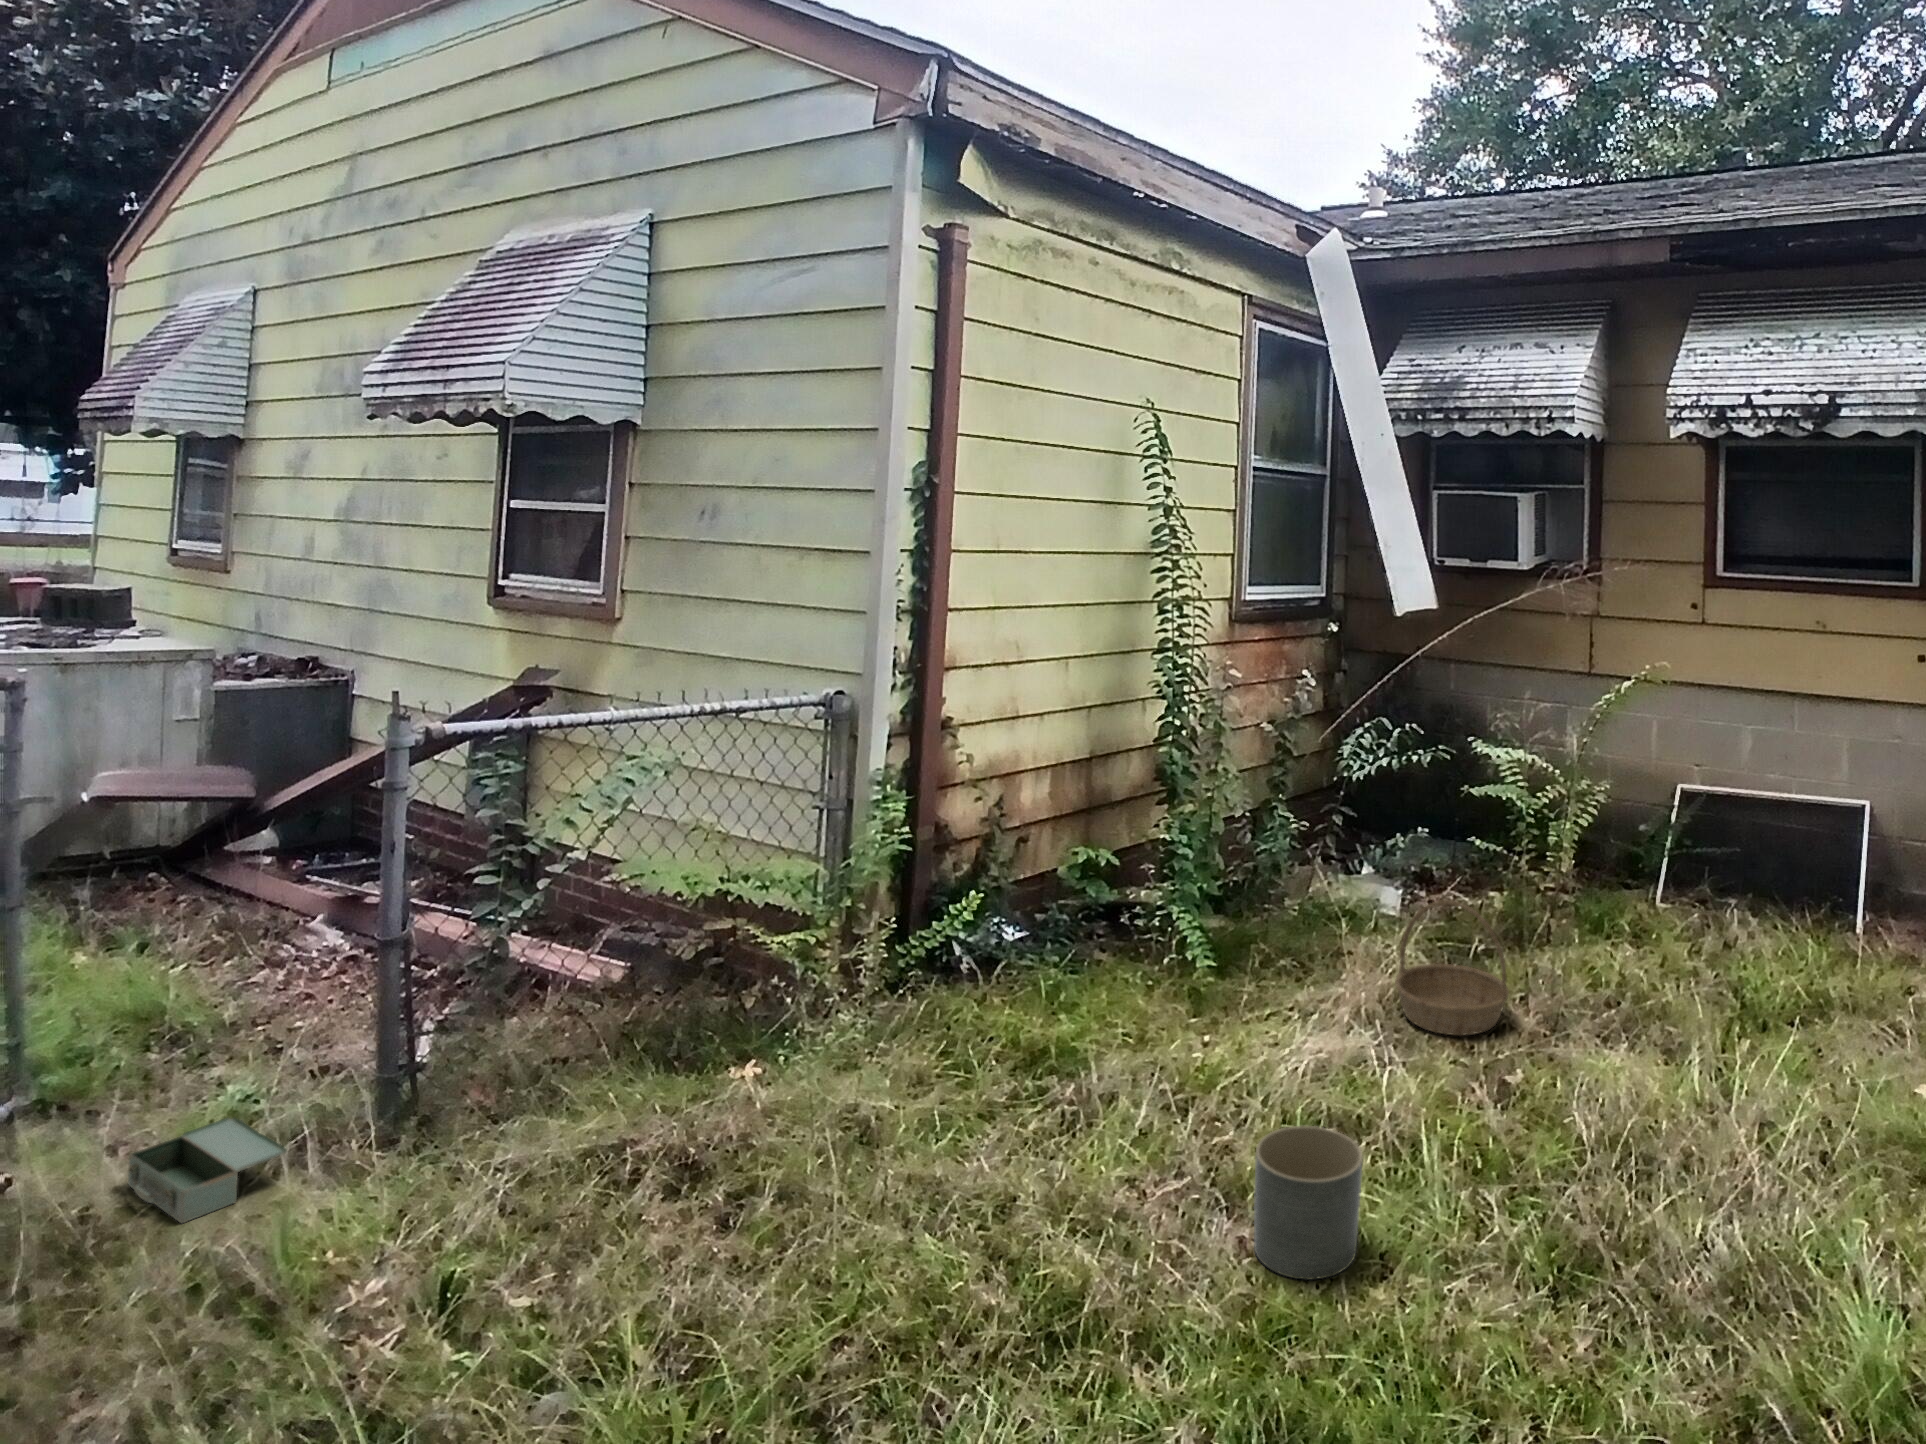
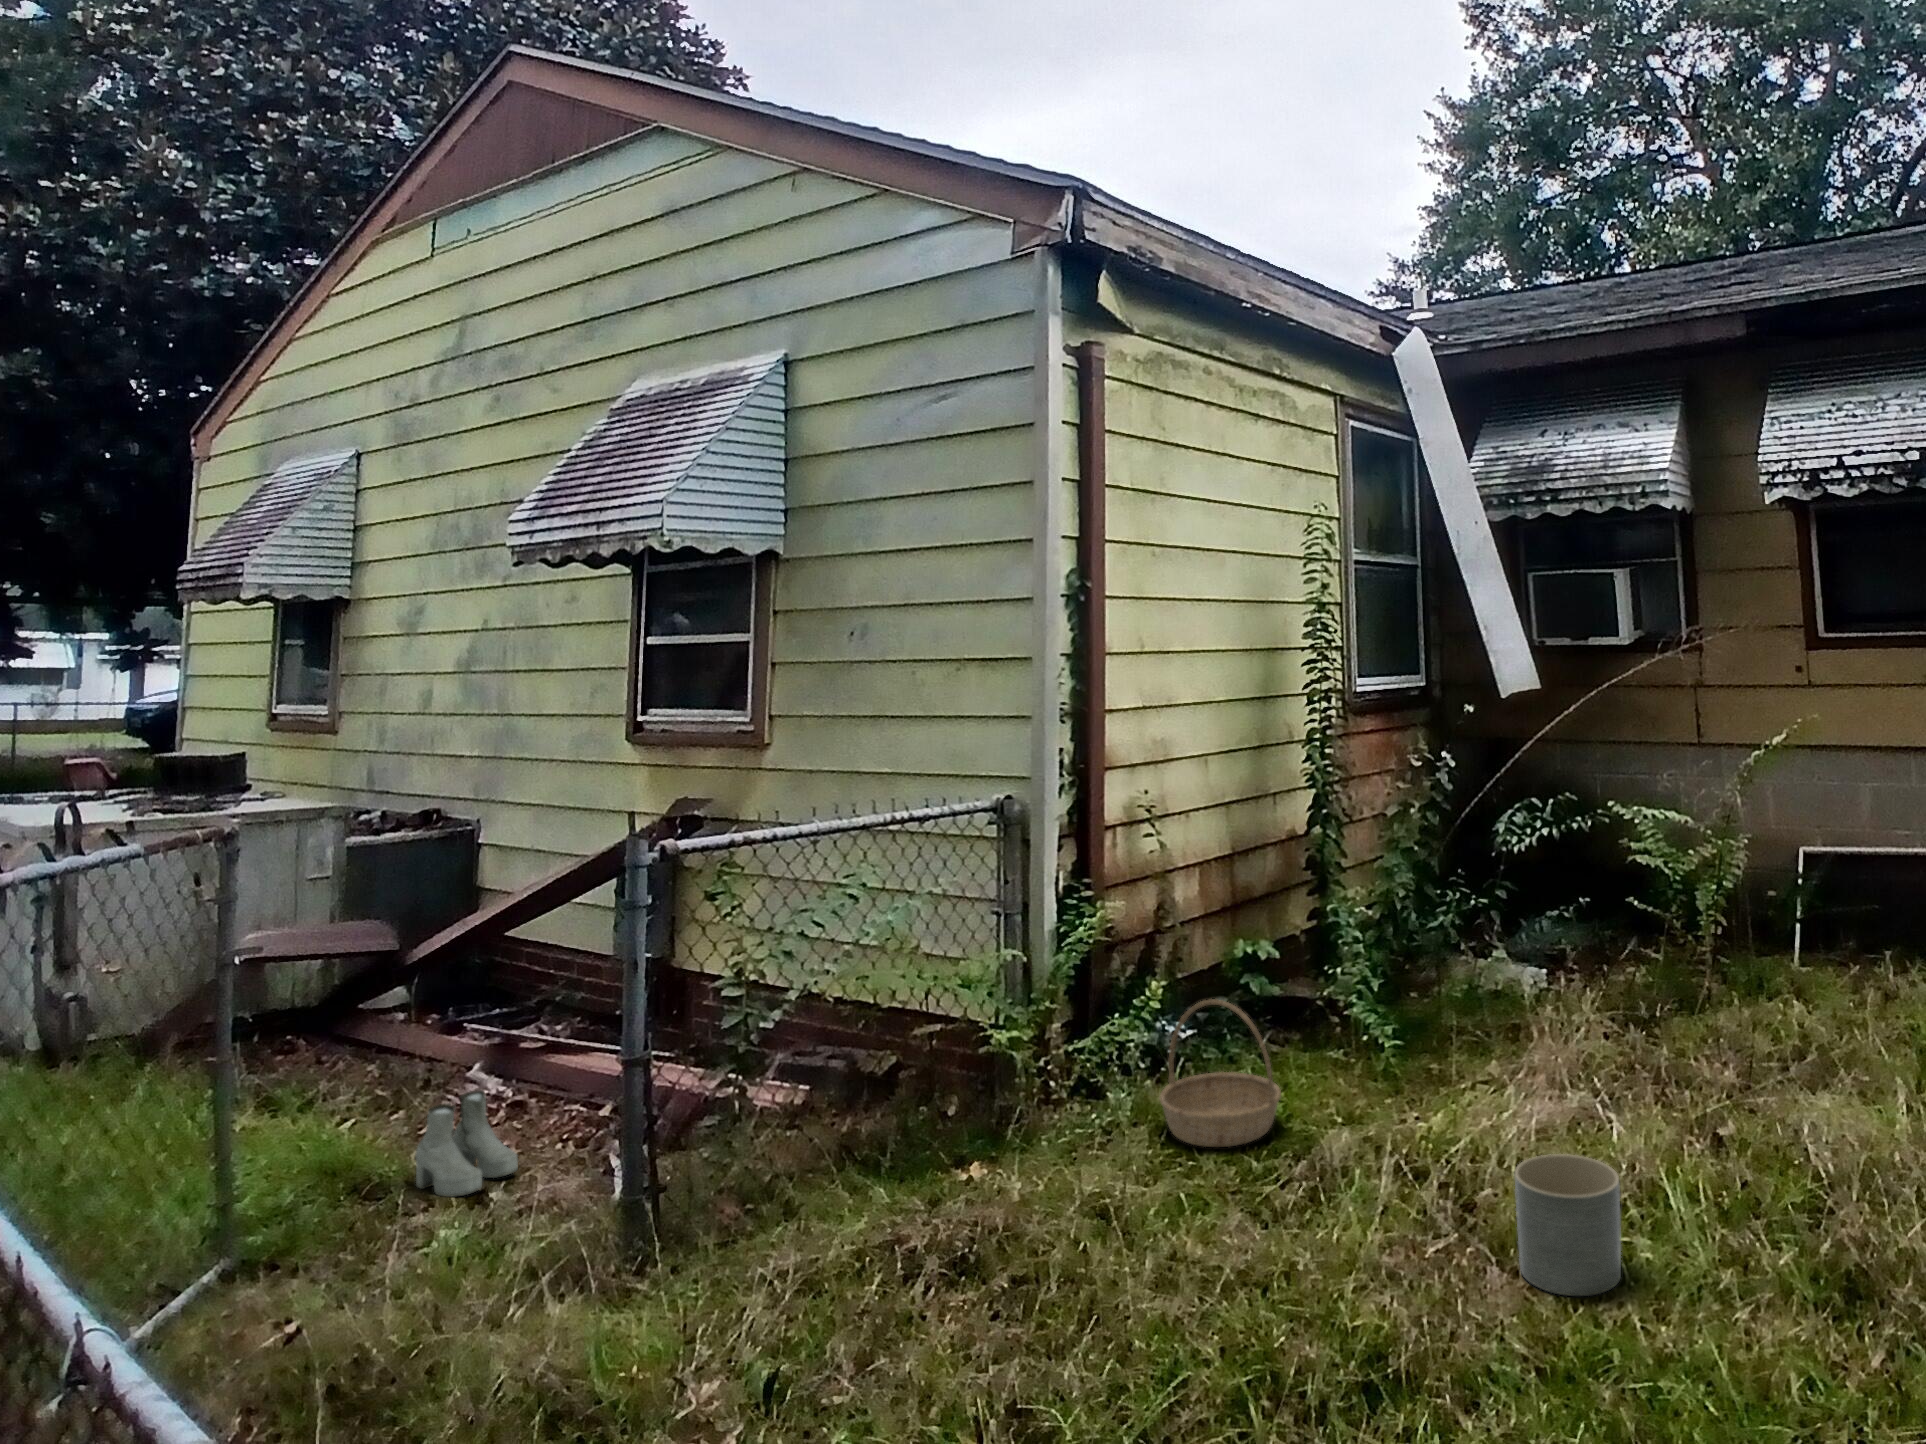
basket: present [1395,900,1509,1036] -> present [1159,999,1281,1147]
boots: none [196,959,305,1067] -> present [415,1090,518,1197]
toolbox: present [128,1118,287,1224] -> none [416,1226,567,1322]

